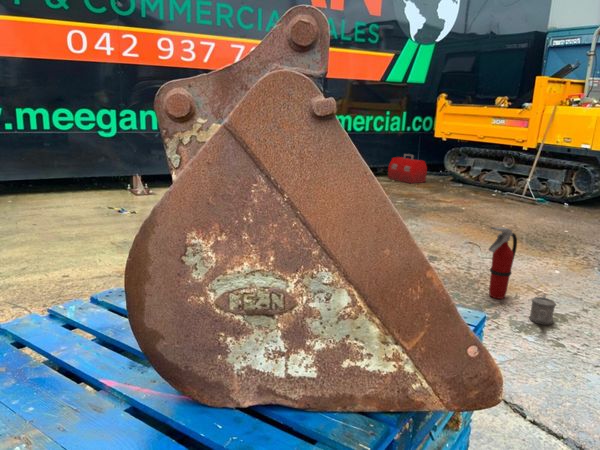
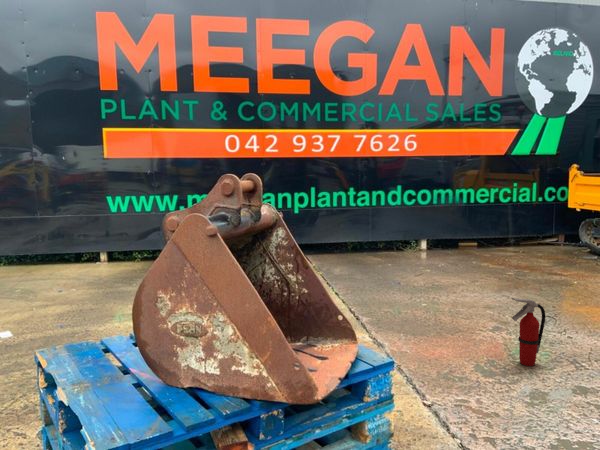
toolbox: present [388,154,427,183] -> none [517,224,558,254]
watering can: present [529,295,556,325] -> none [536,364,564,392]

